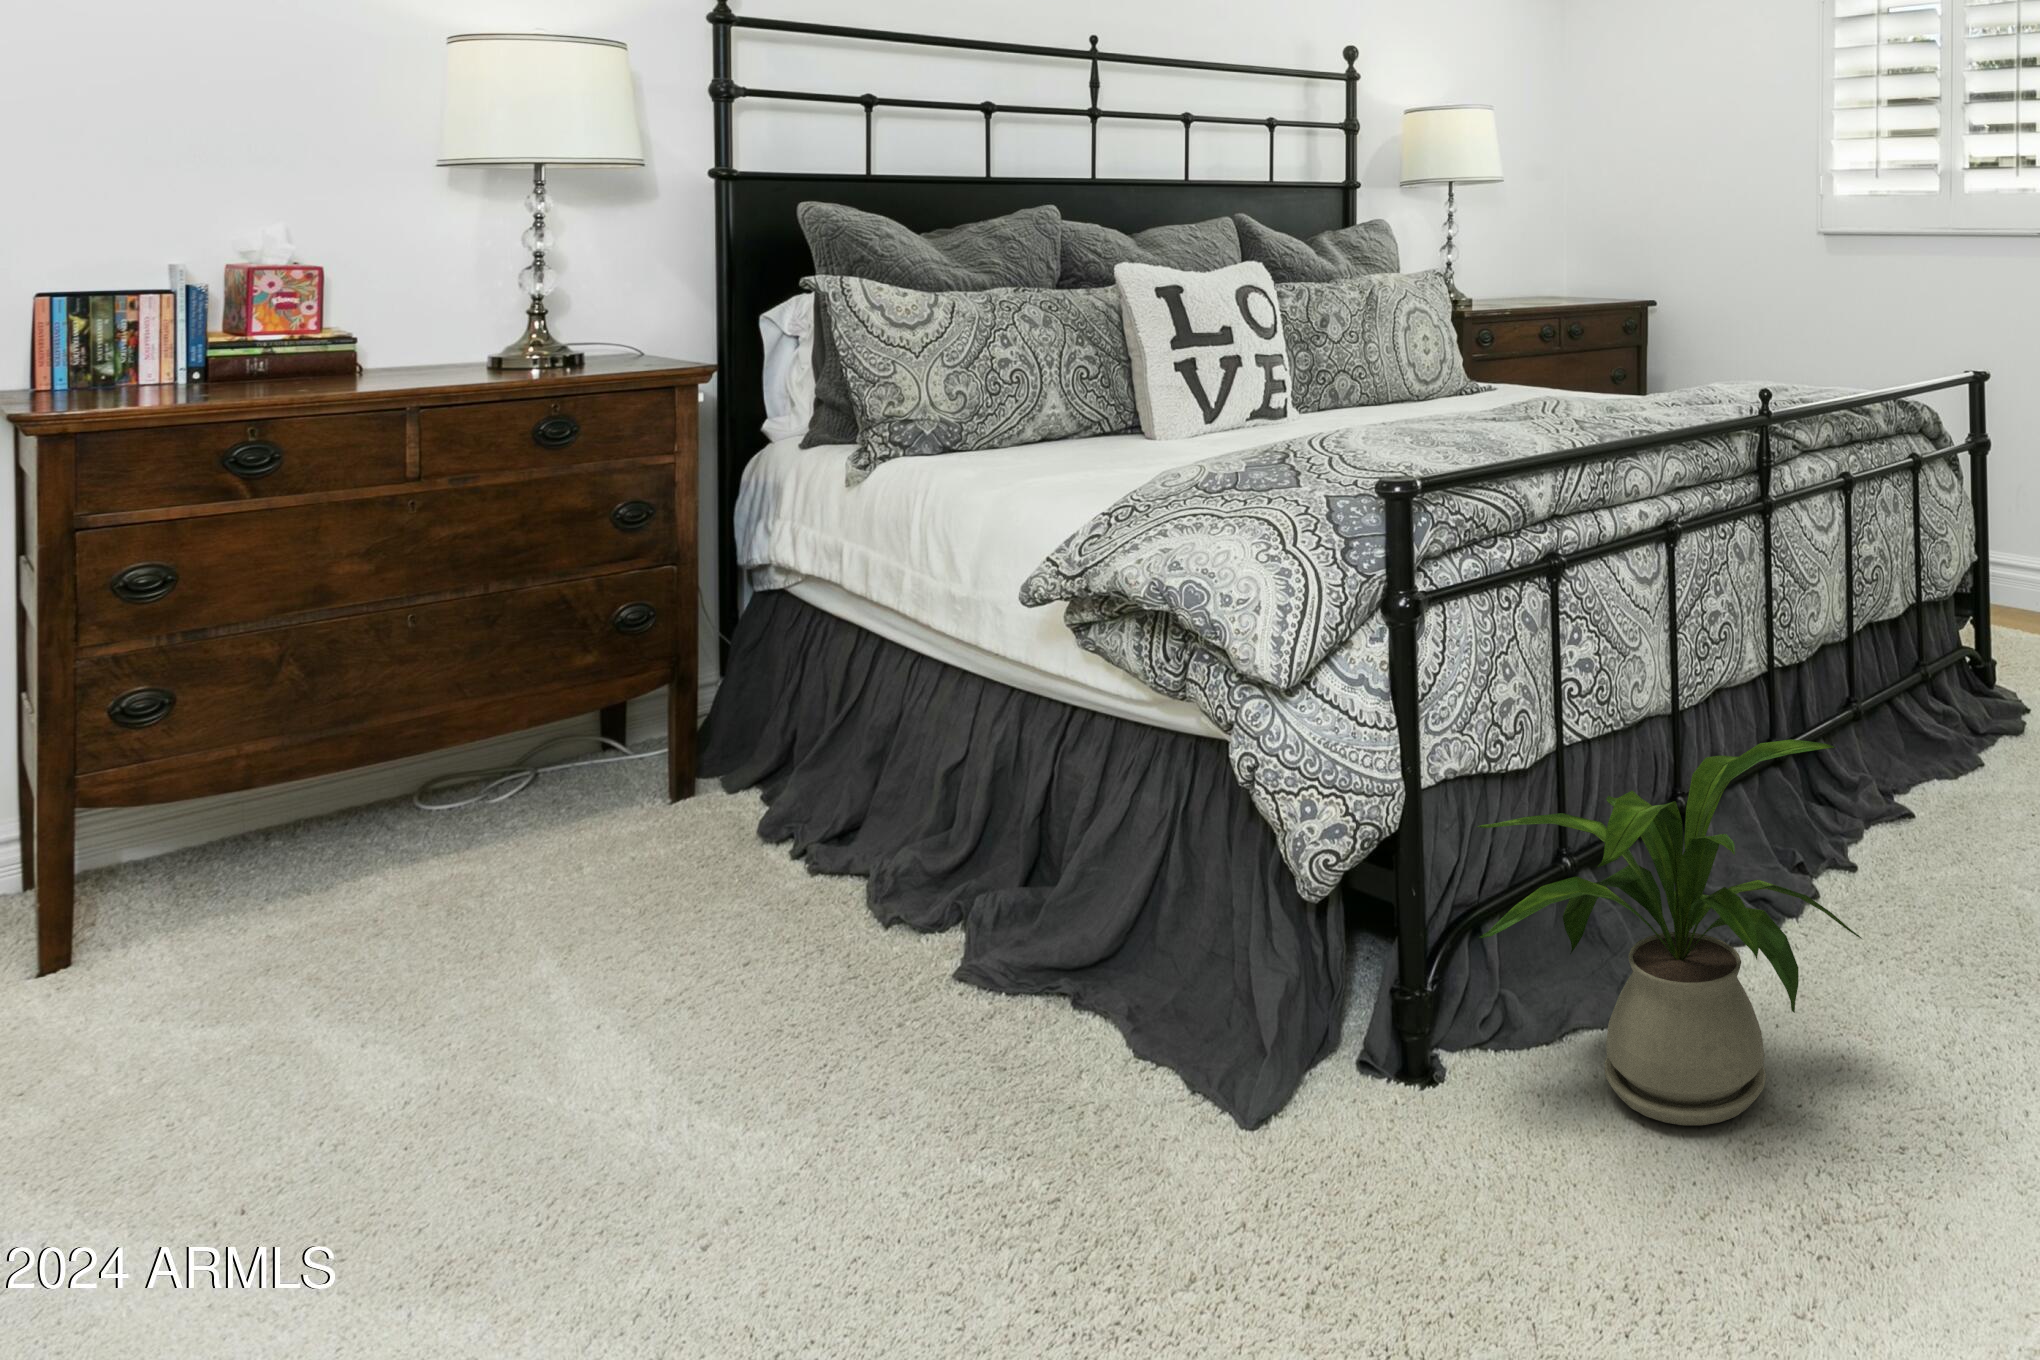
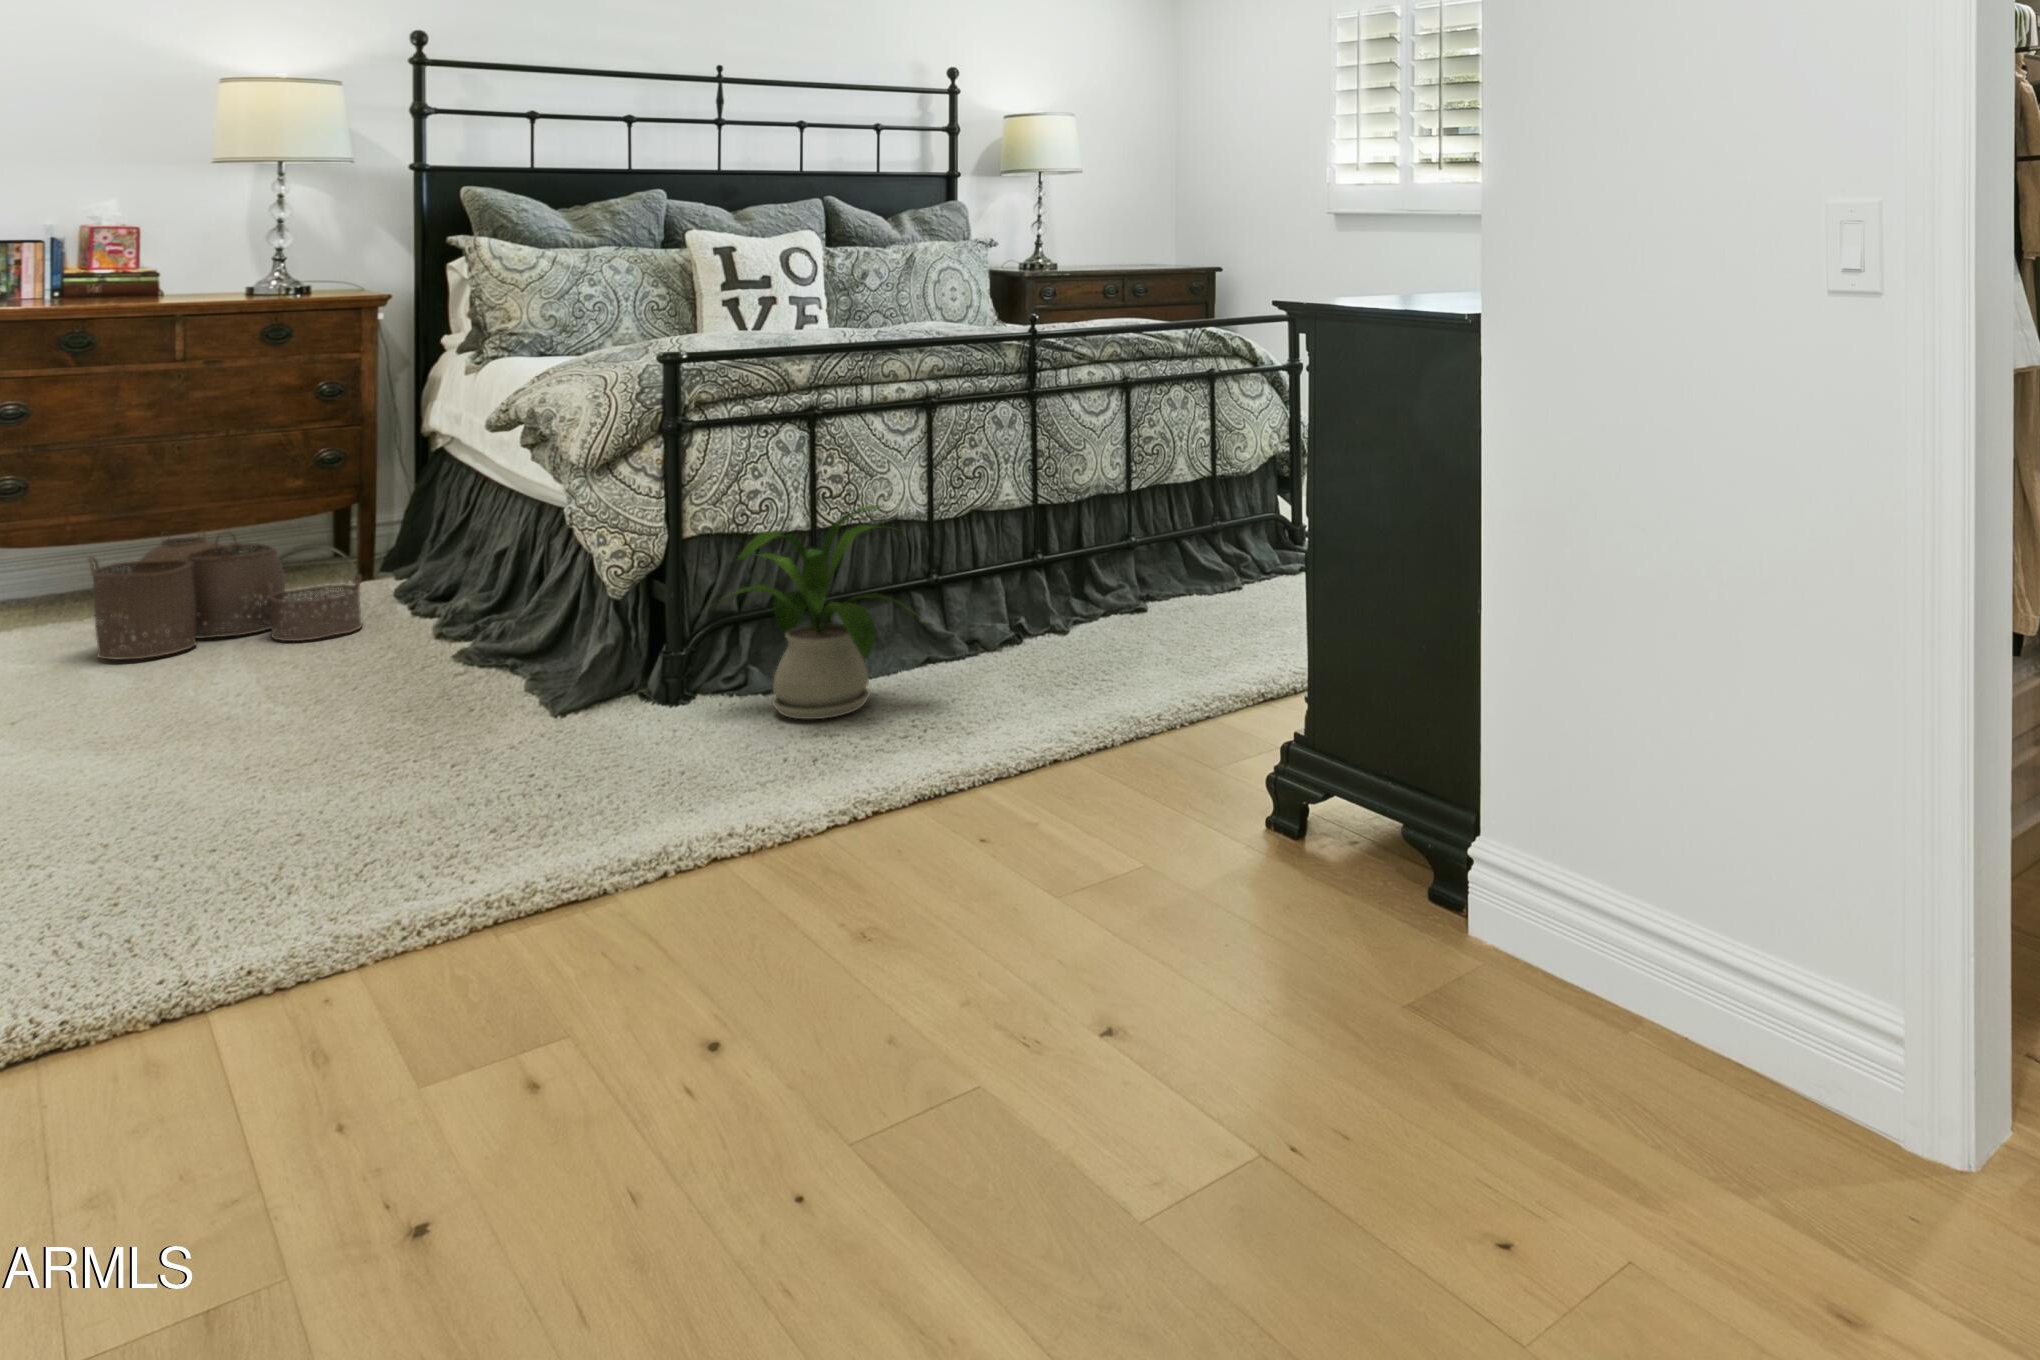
woven basket: none [301,749,744,1017] -> present [89,533,363,659]

